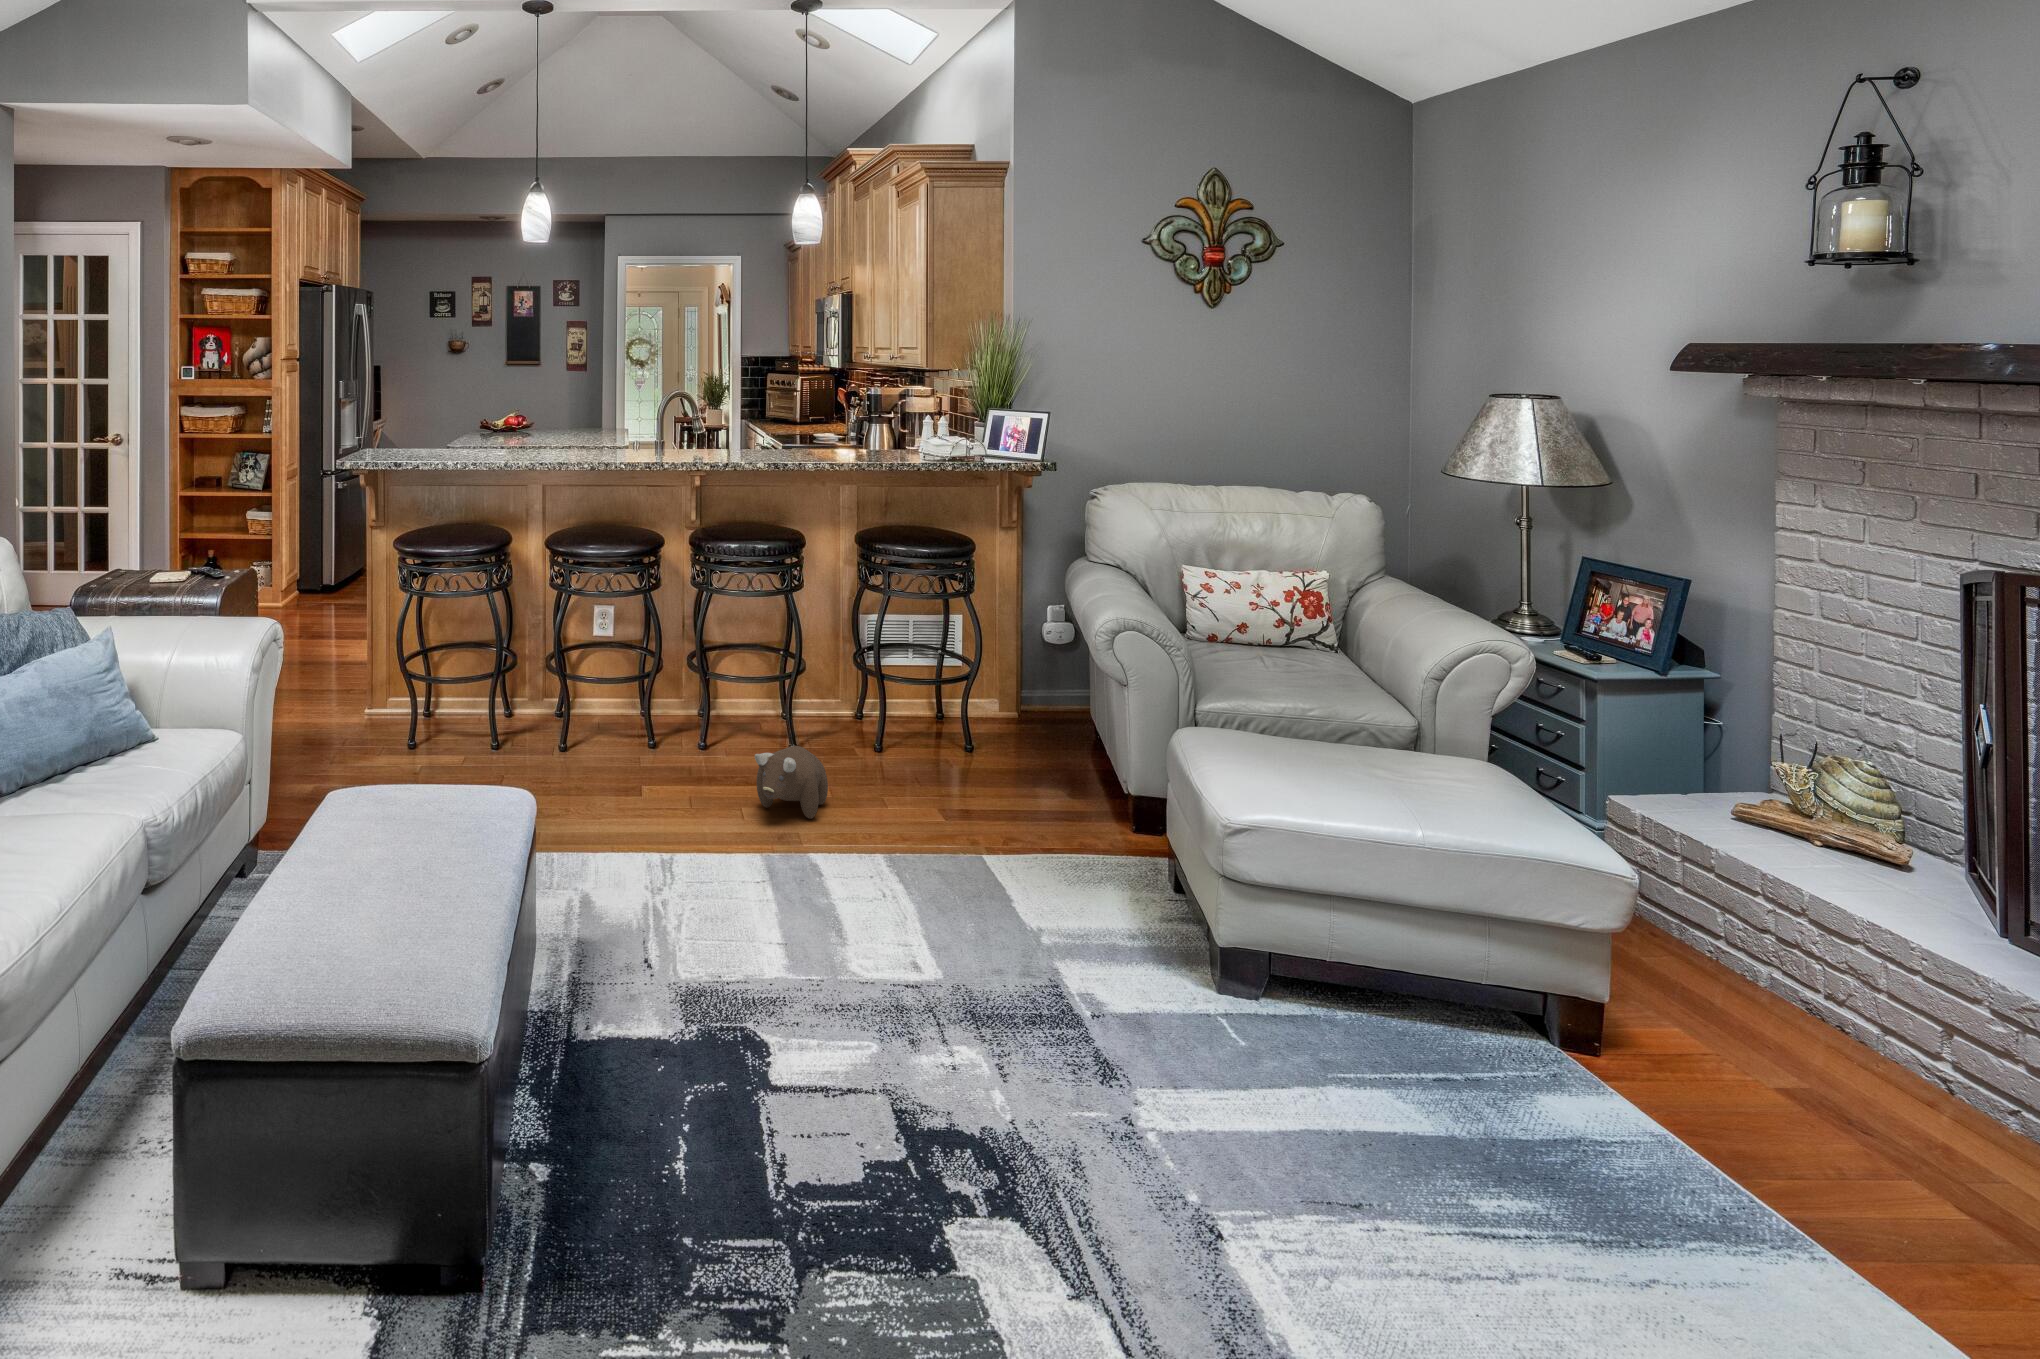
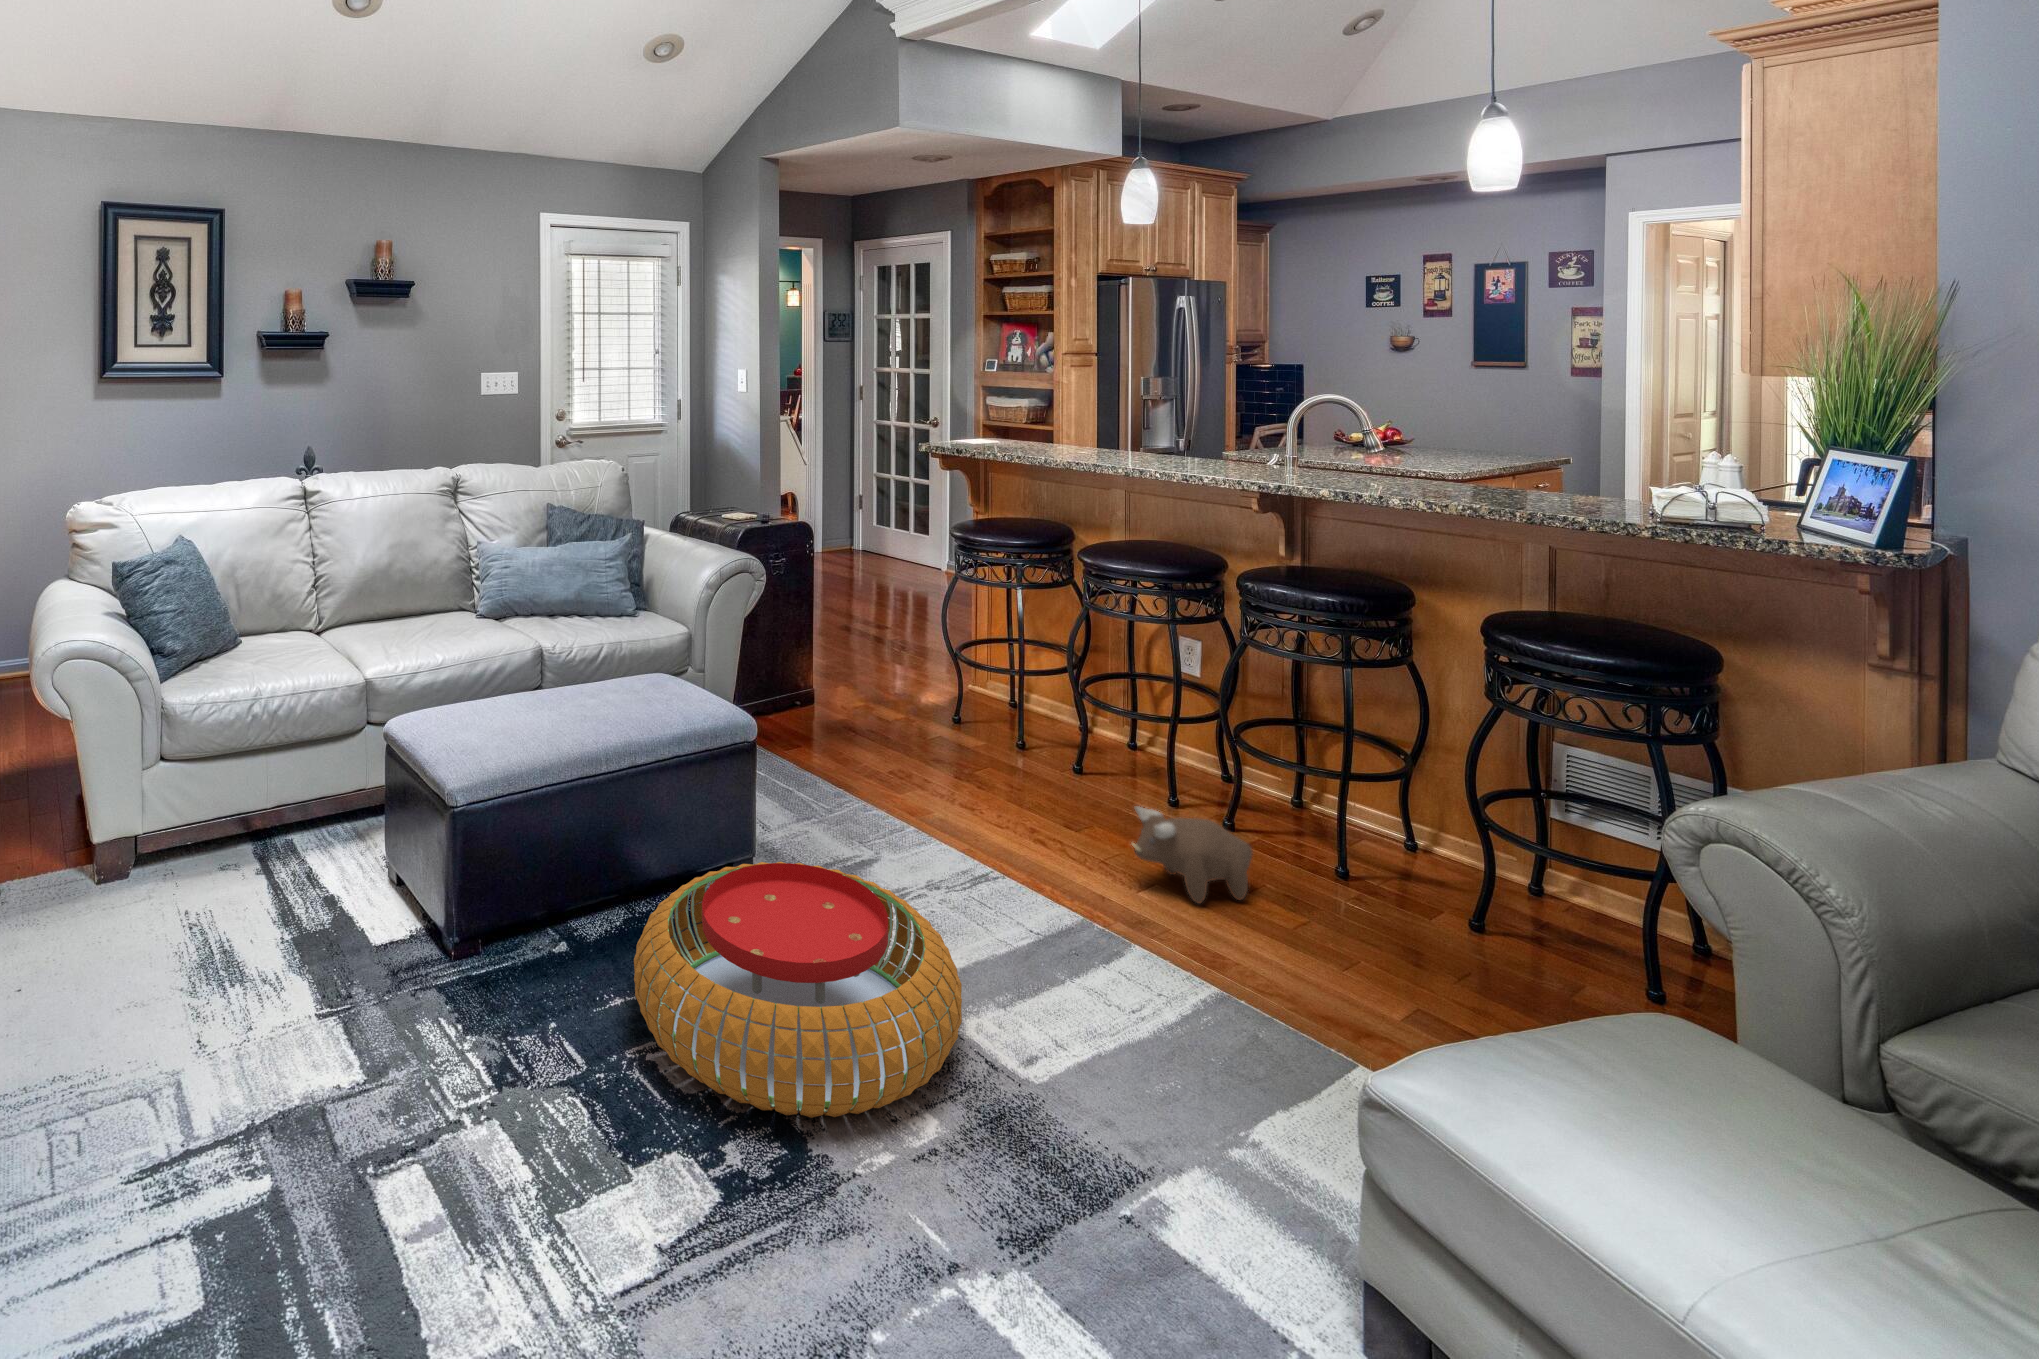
pouf: none [630,893,989,1167] -> present [634,862,962,1118]

